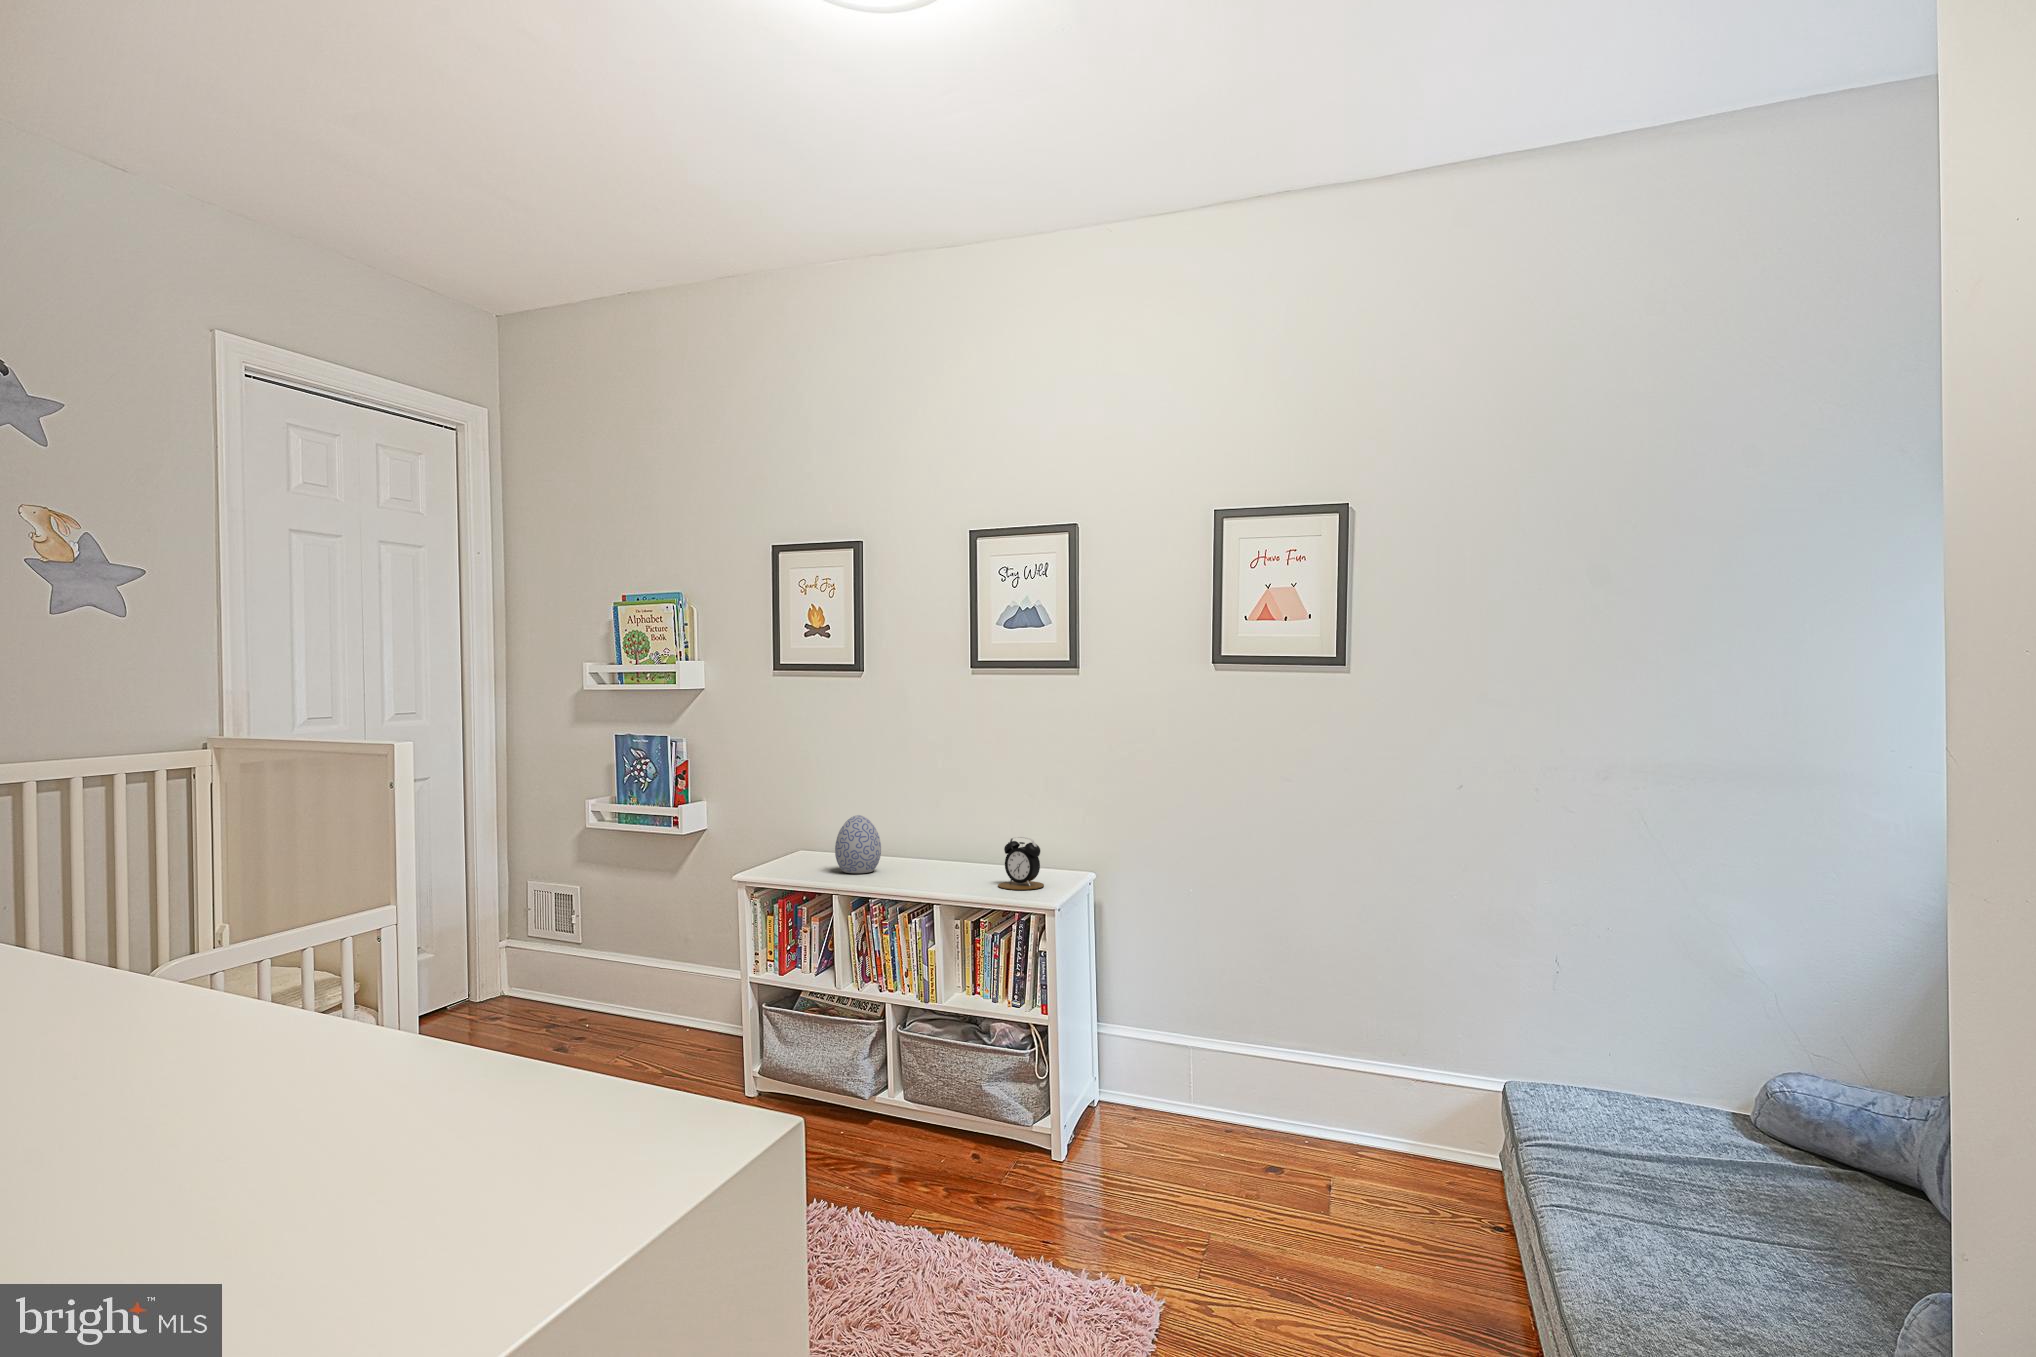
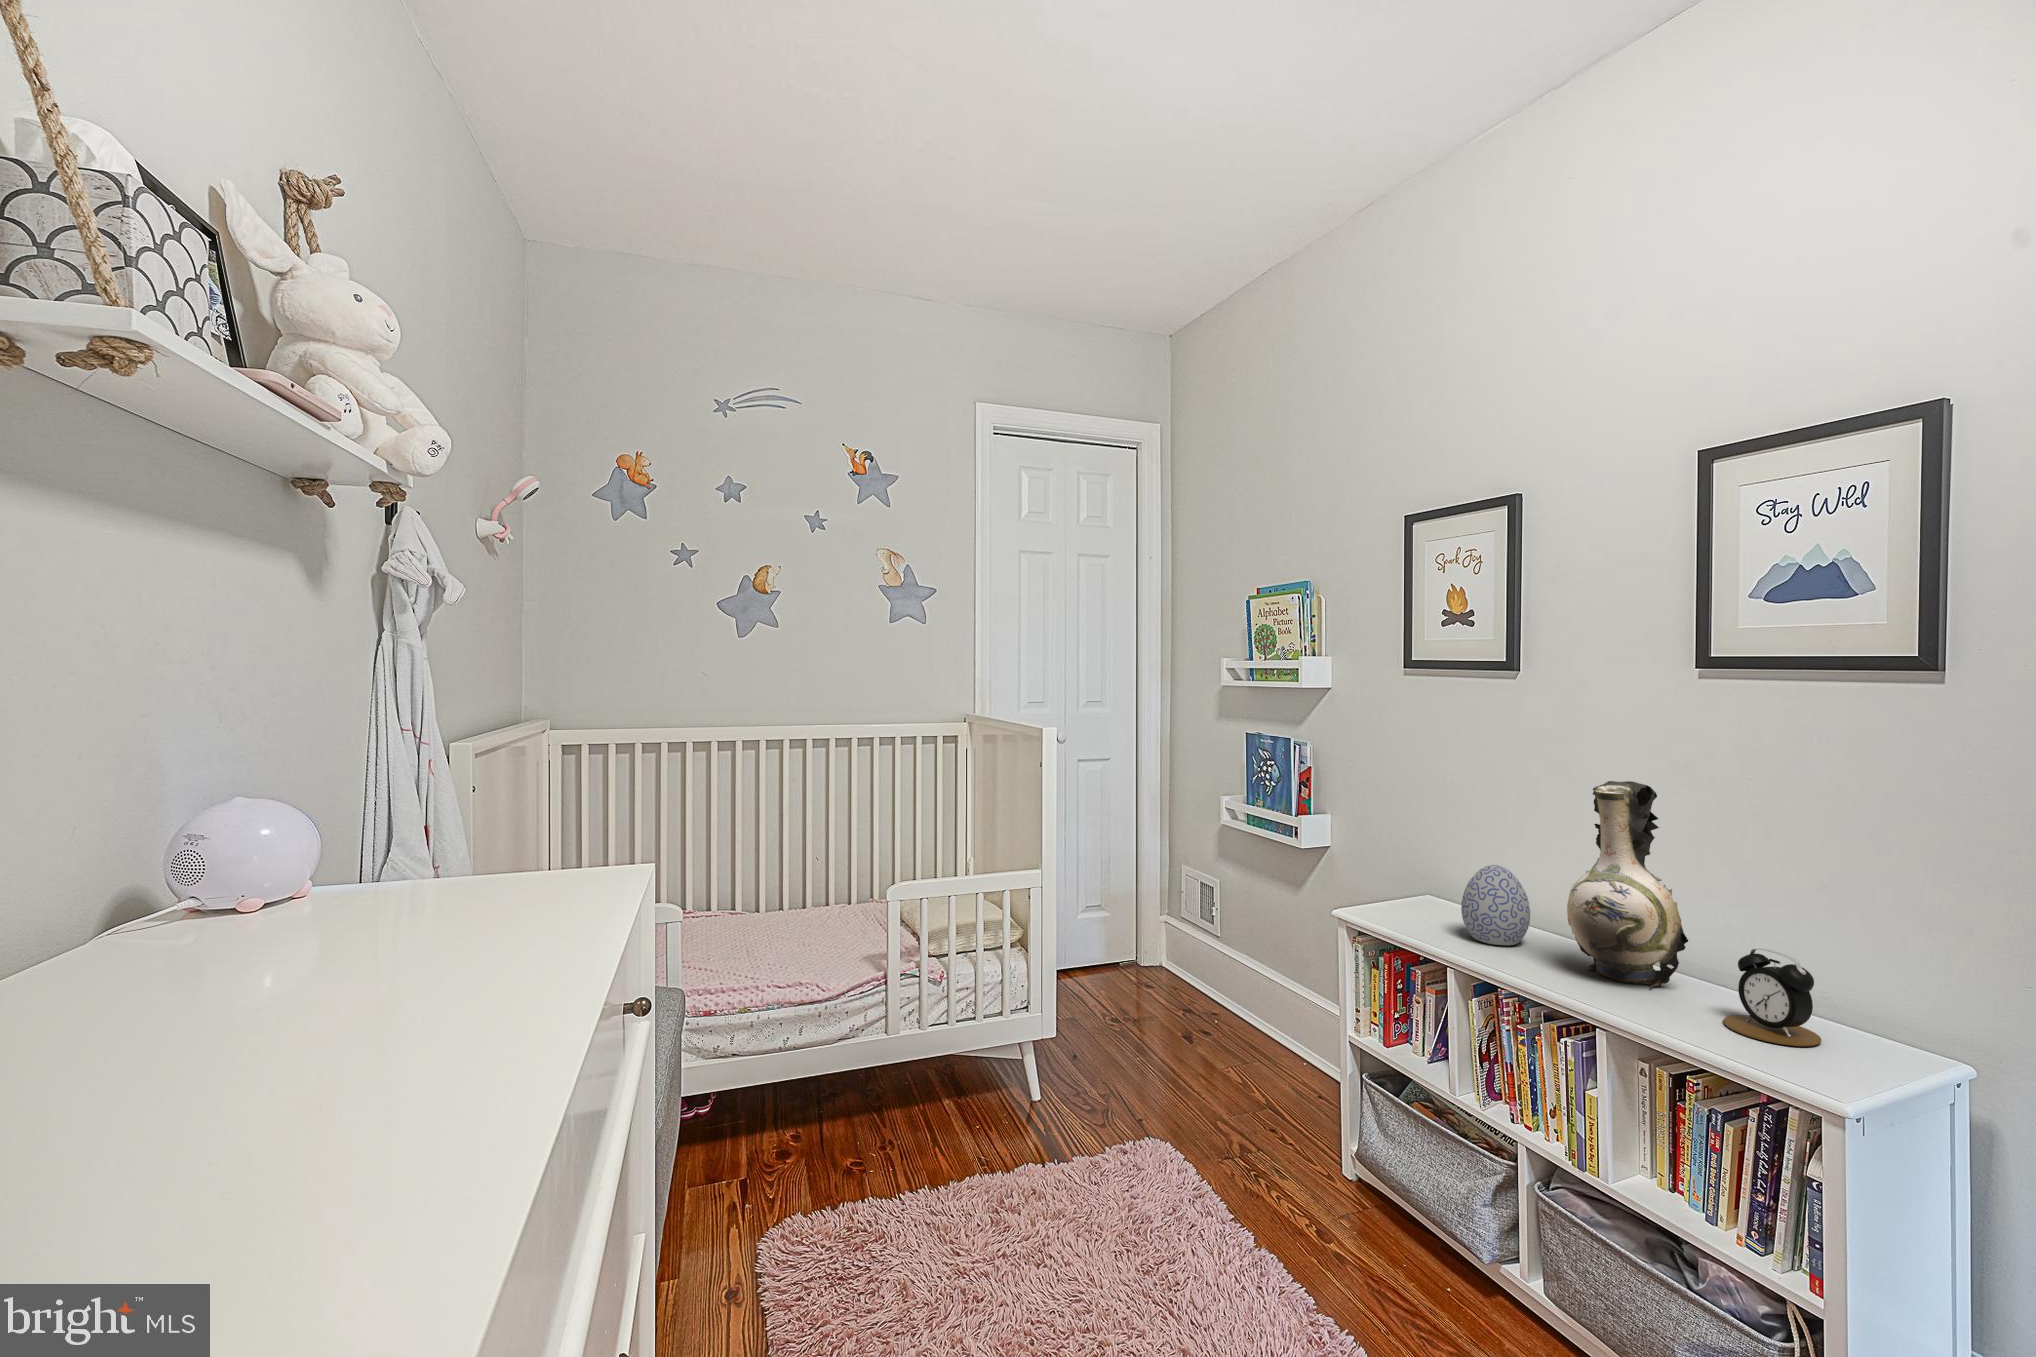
decorative vase: none [908,743,977,879] -> present [1567,781,1688,988]

